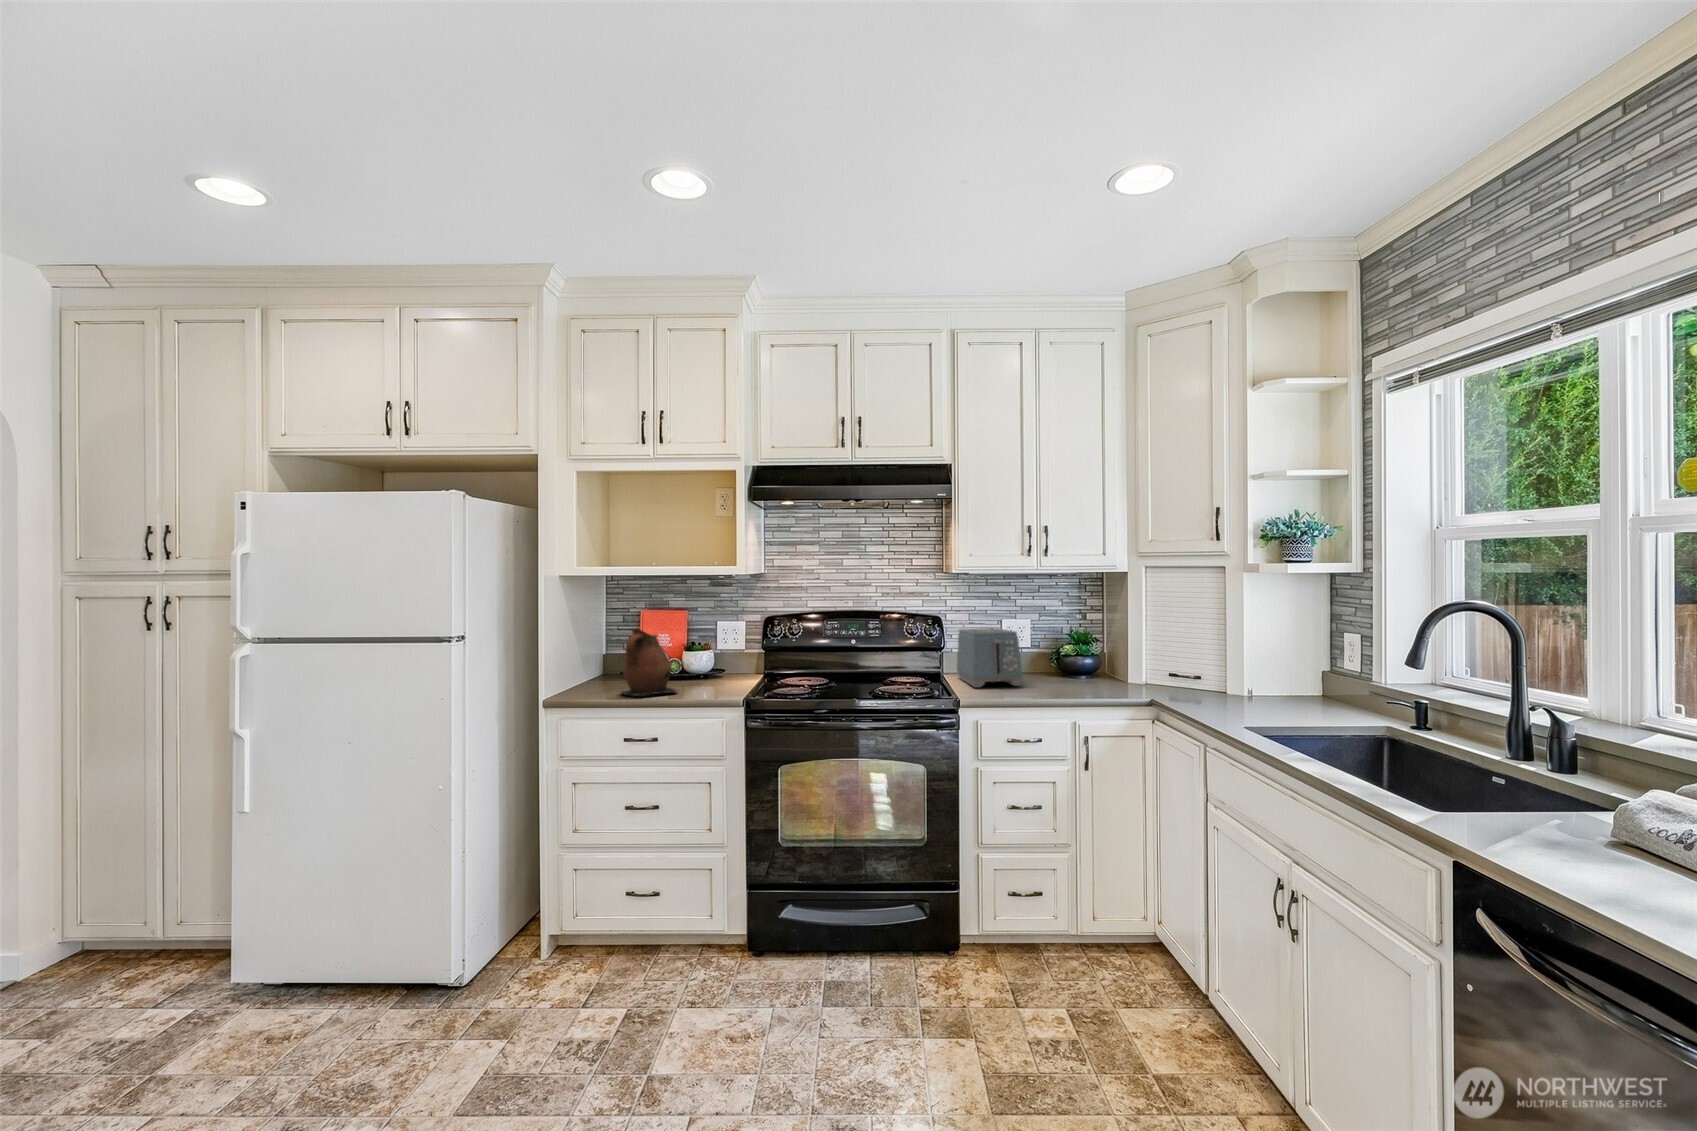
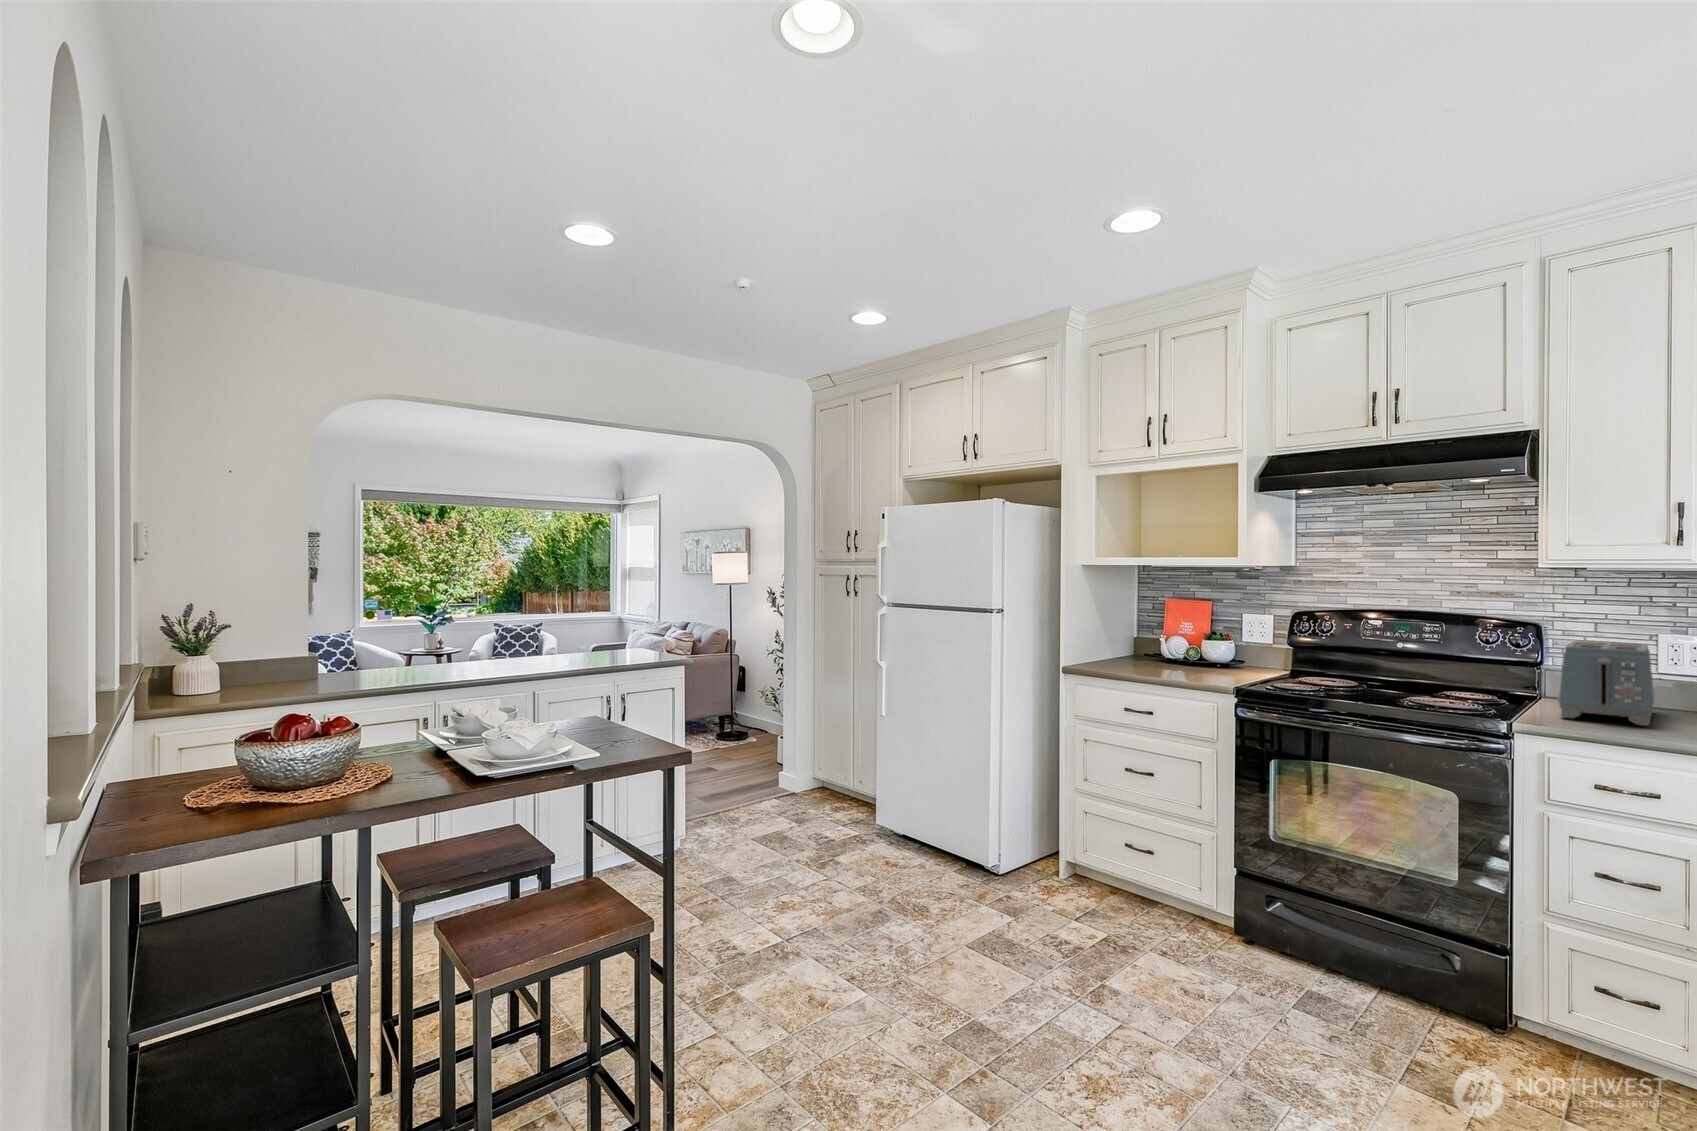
ceramic pitcher: present [622,628,677,696] -> none [1133,609,1188,674]

